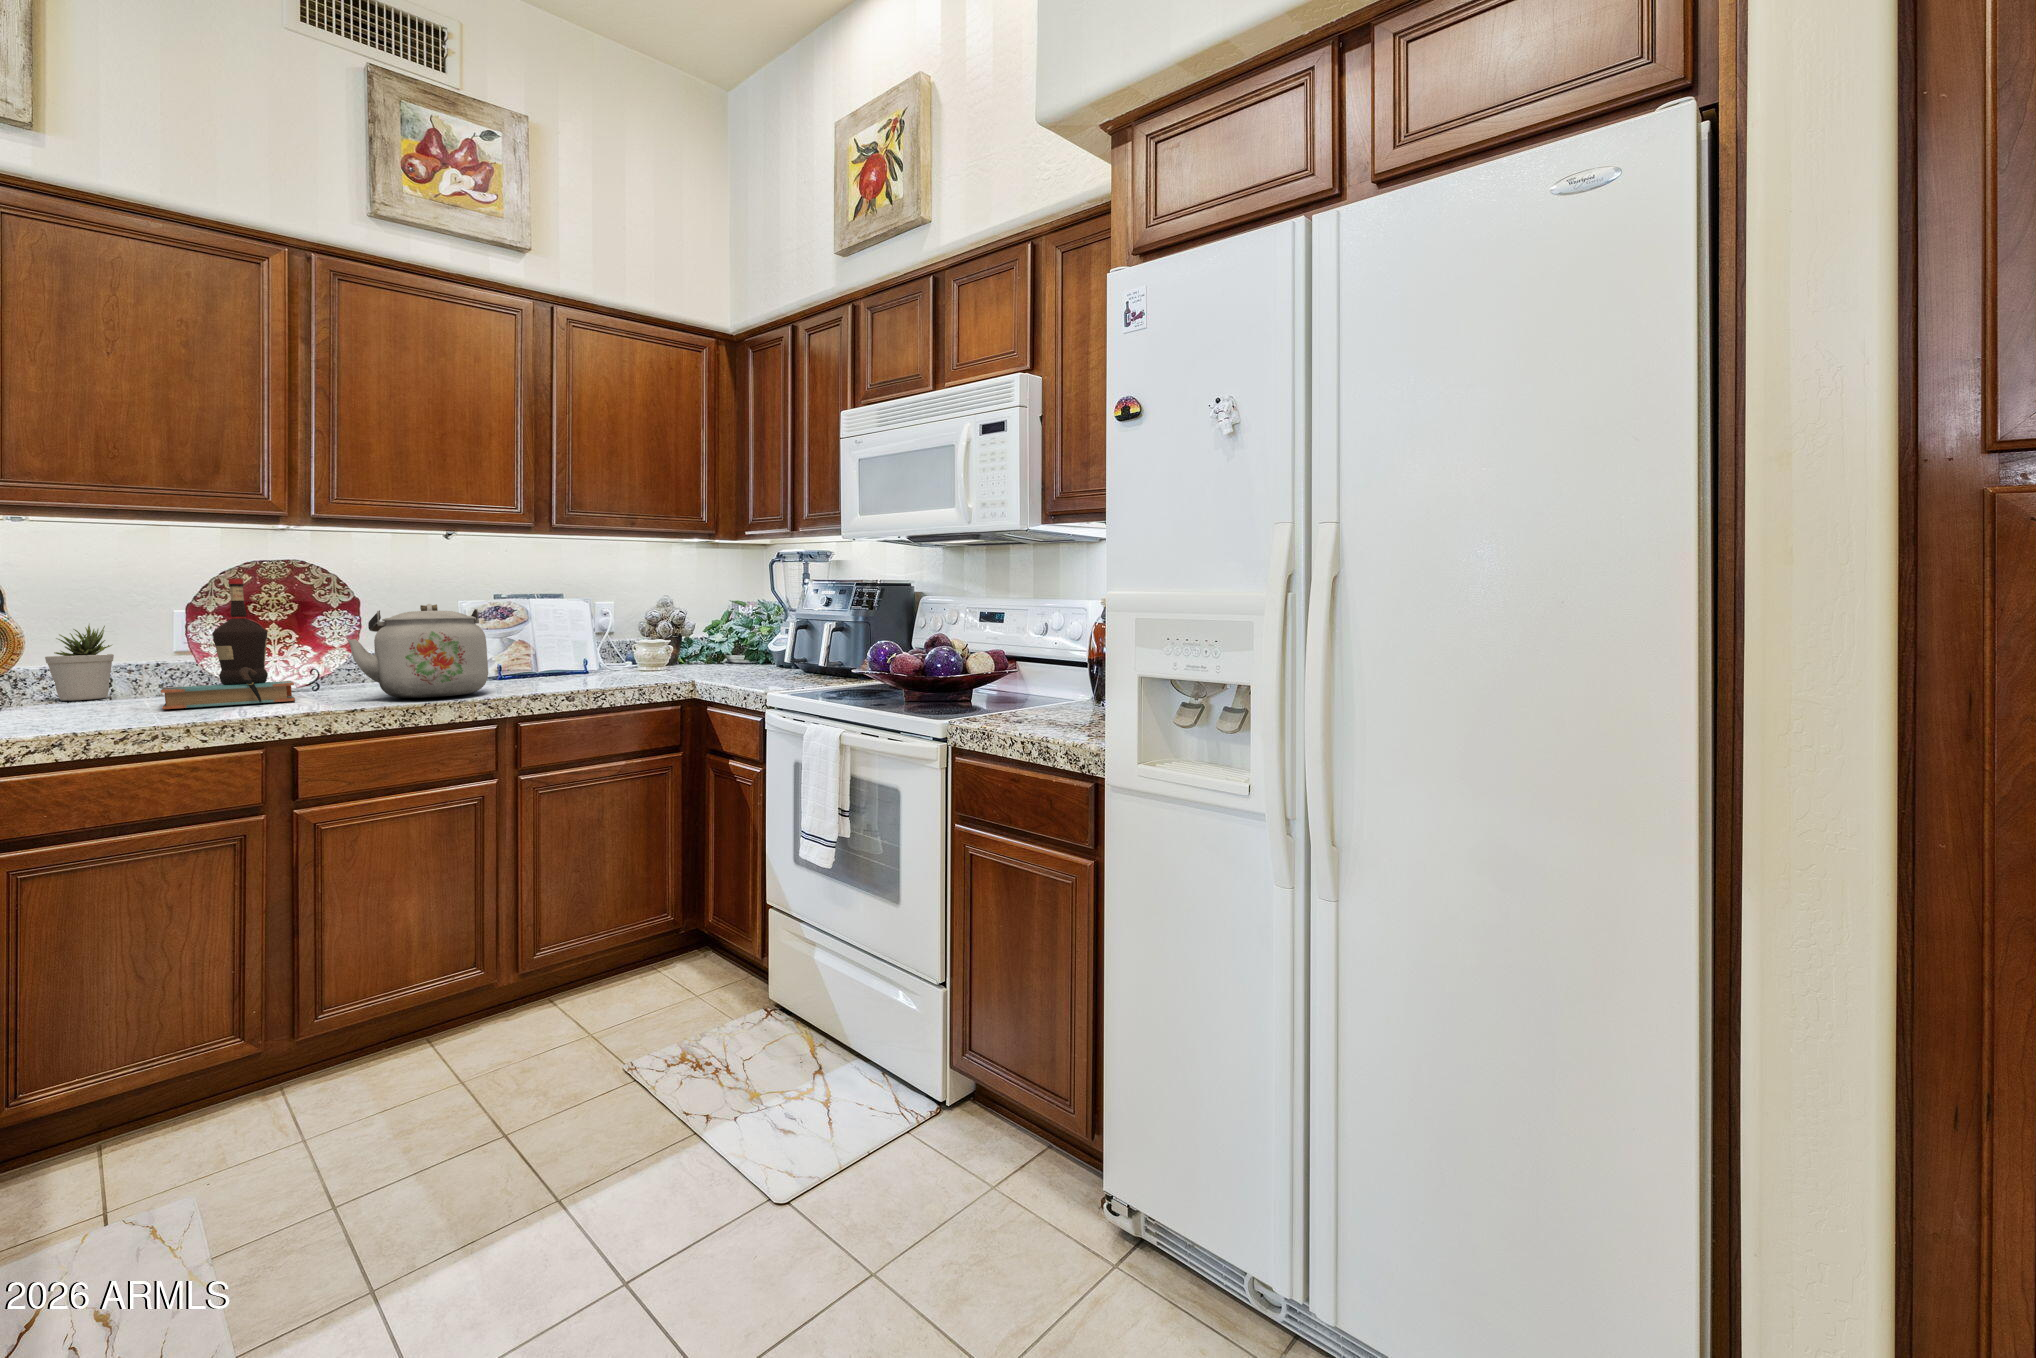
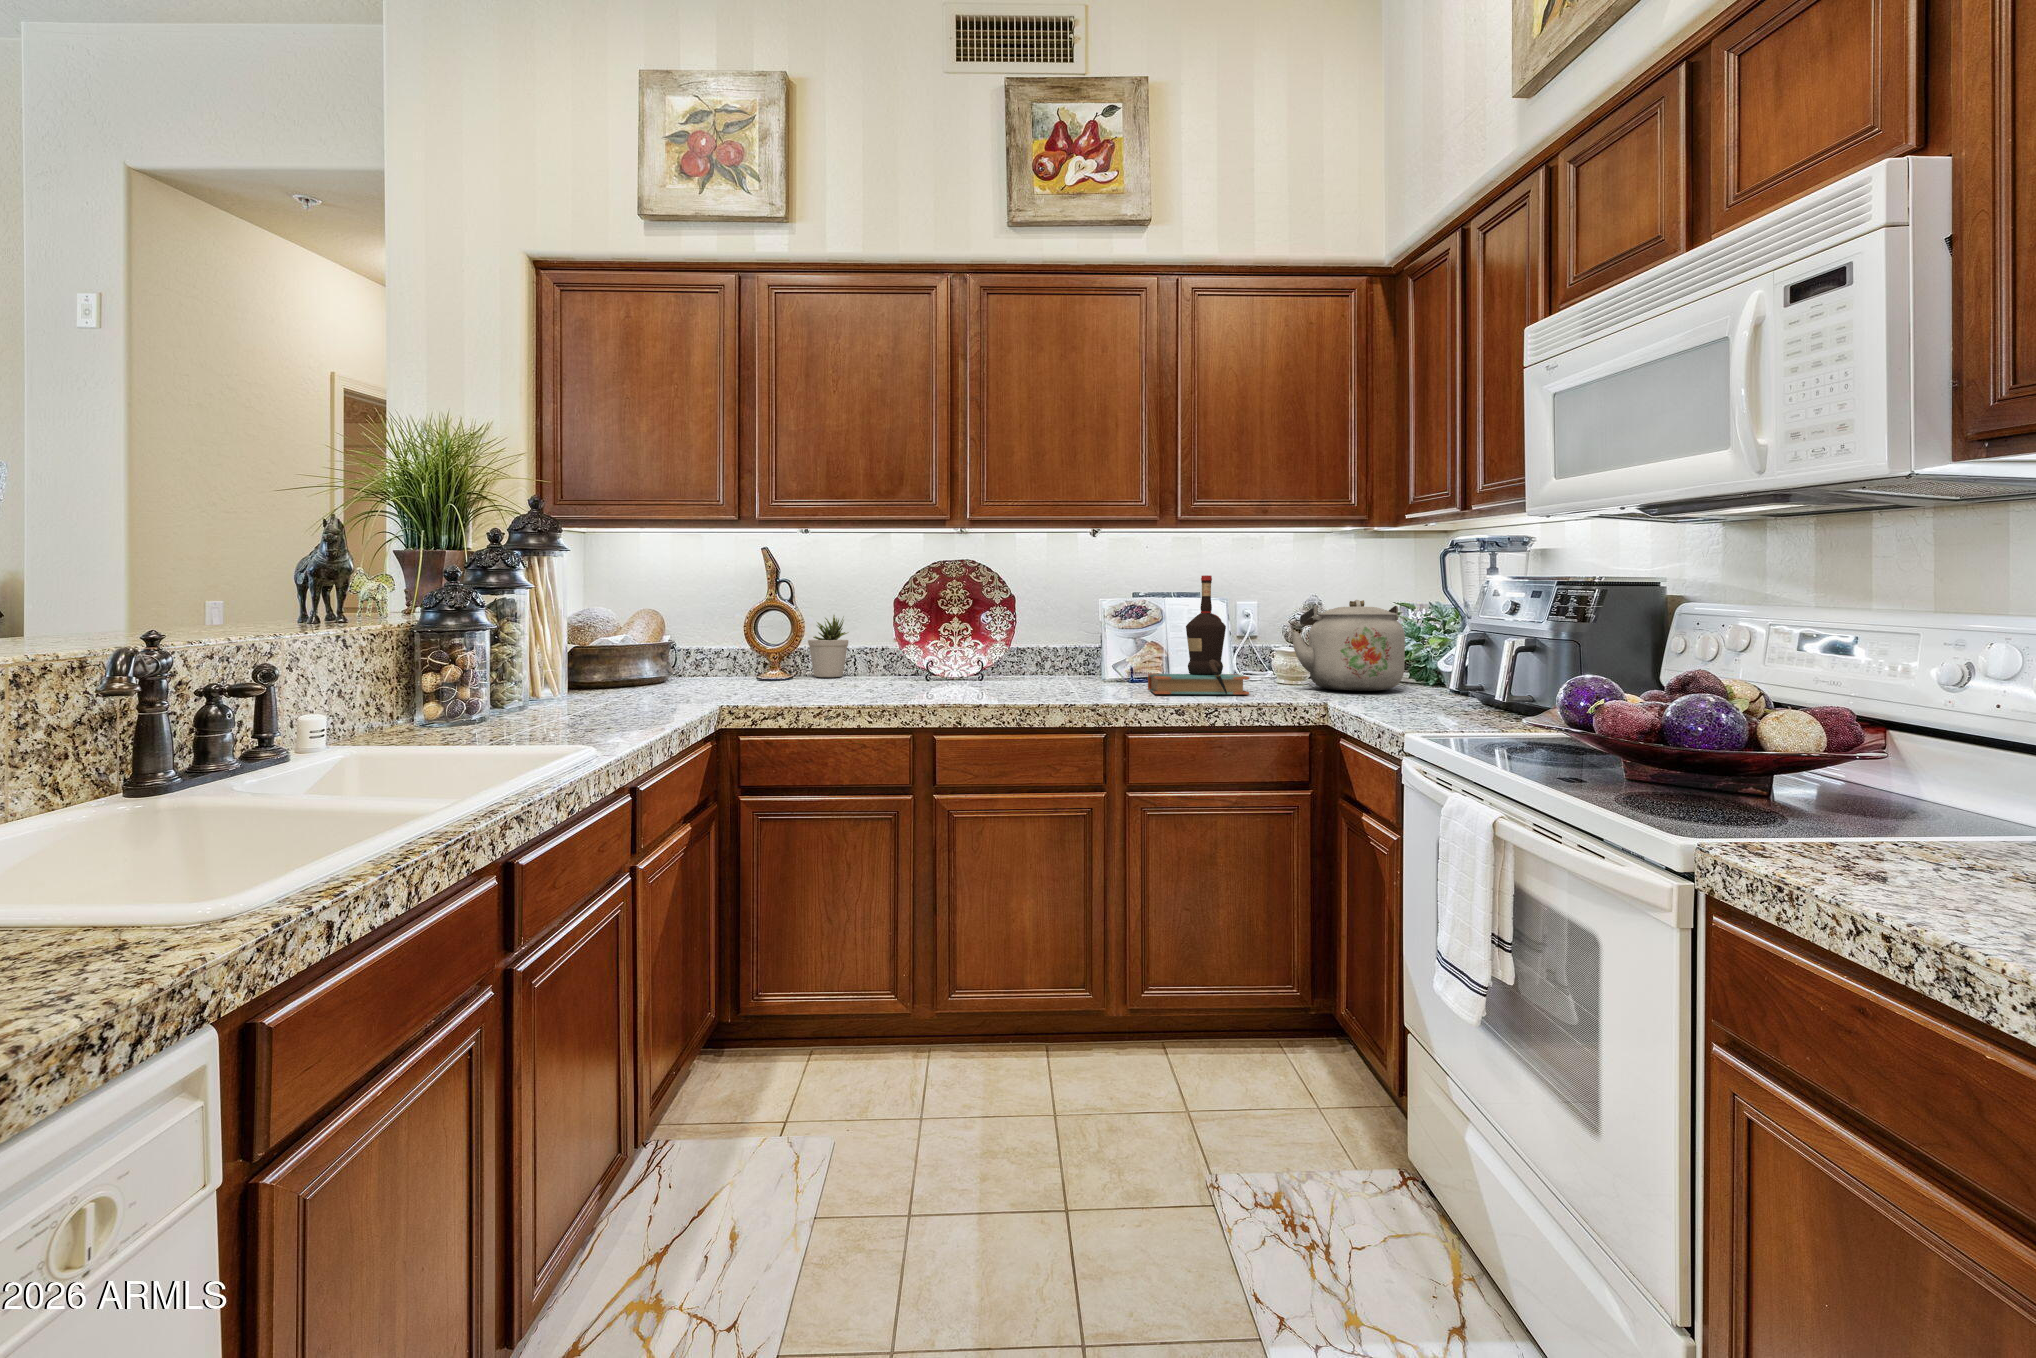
bottle: present [161,579,295,709] -> present [1148,575,1249,694]
kettle: present [347,604,488,698] -> present [1291,600,1405,691]

